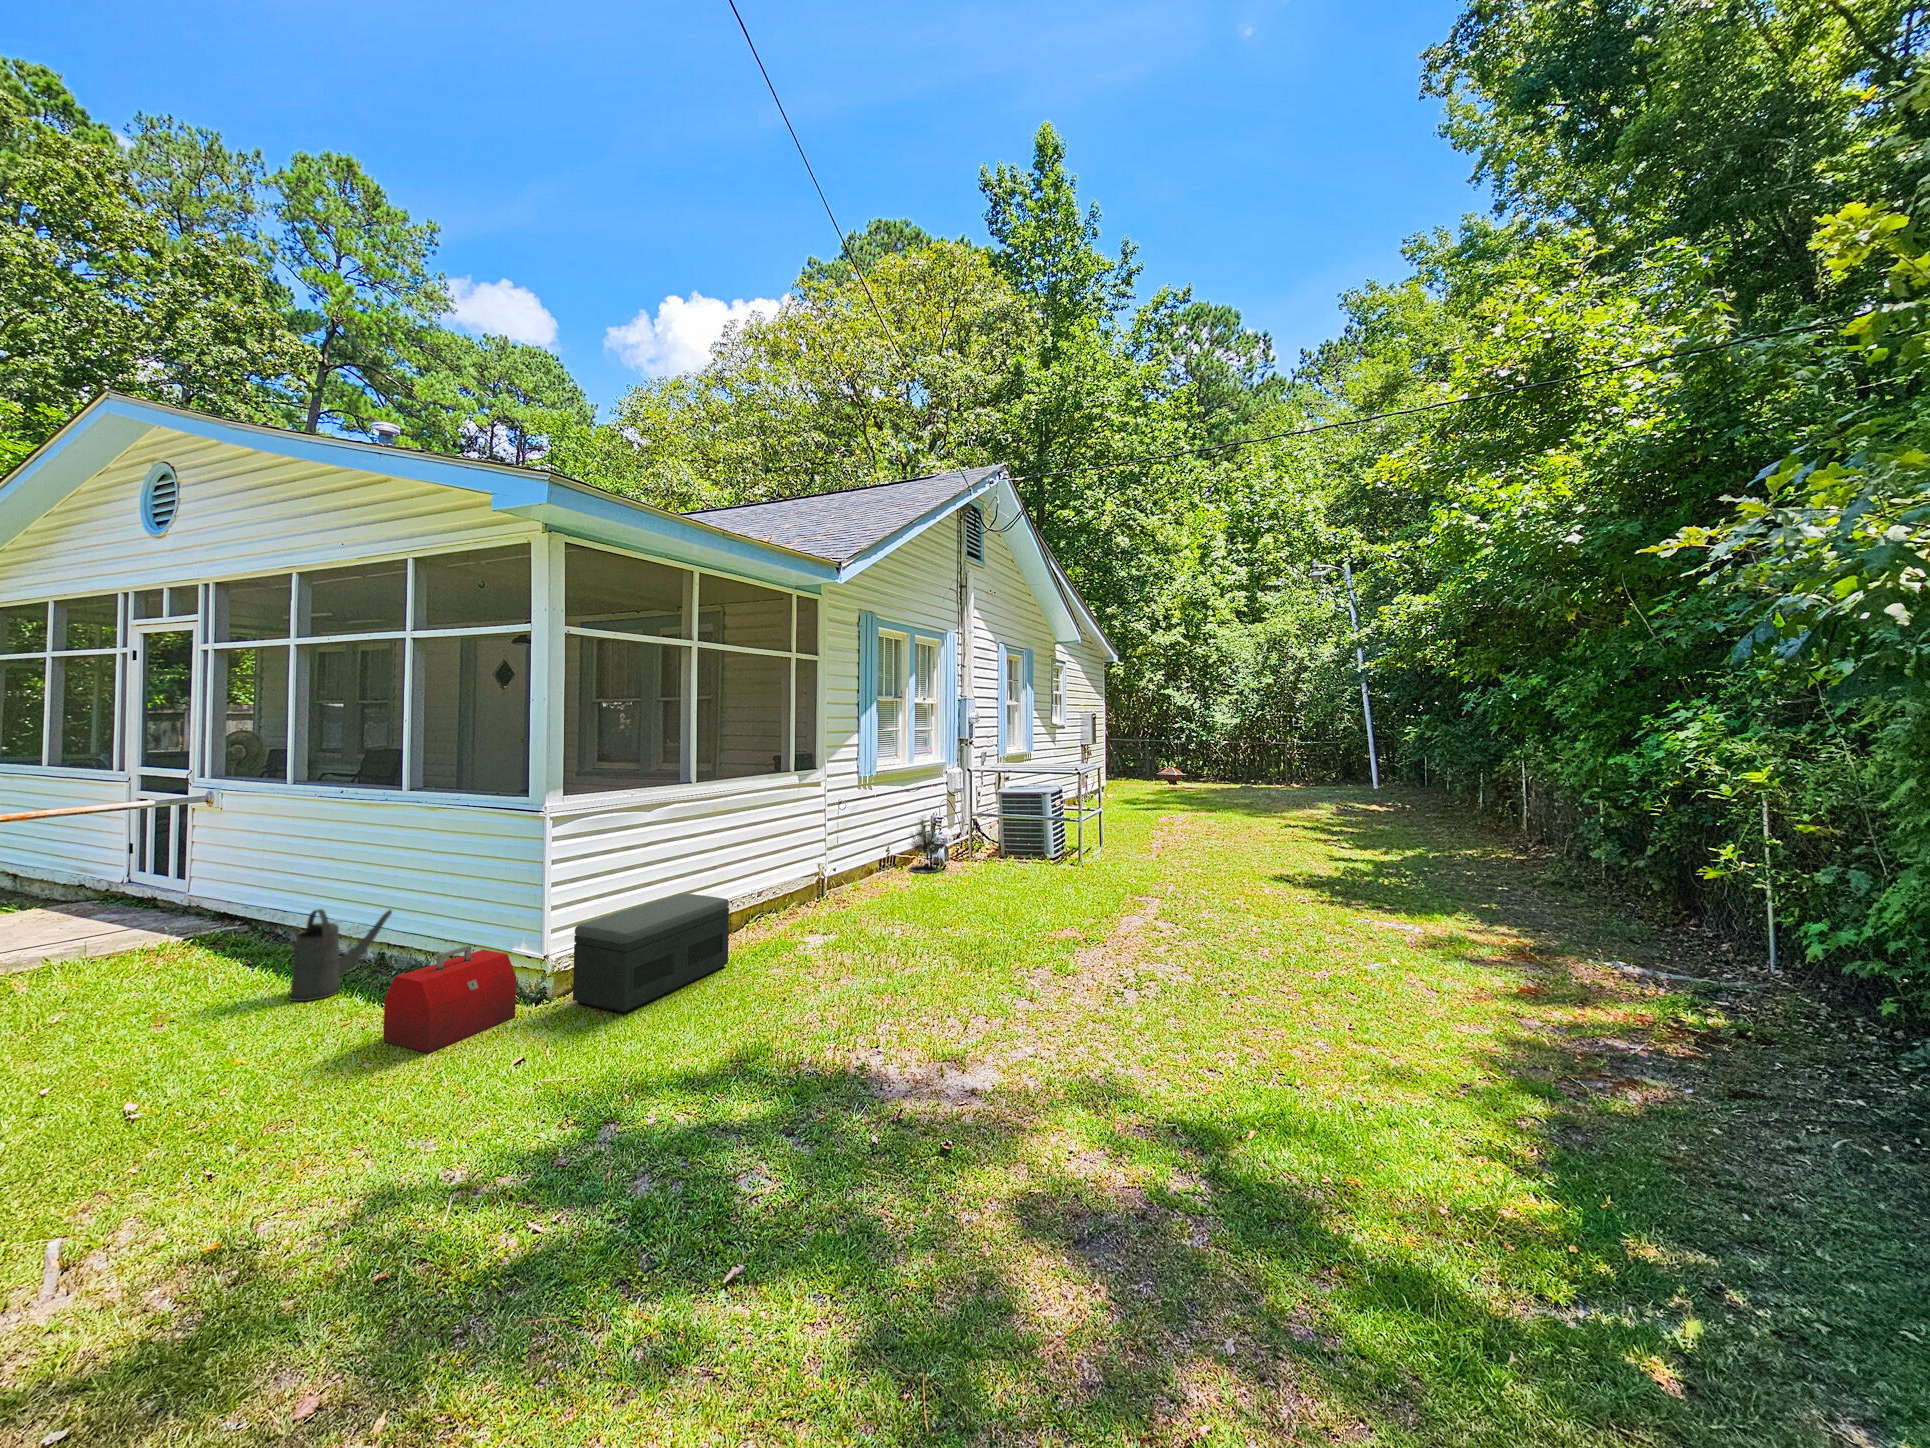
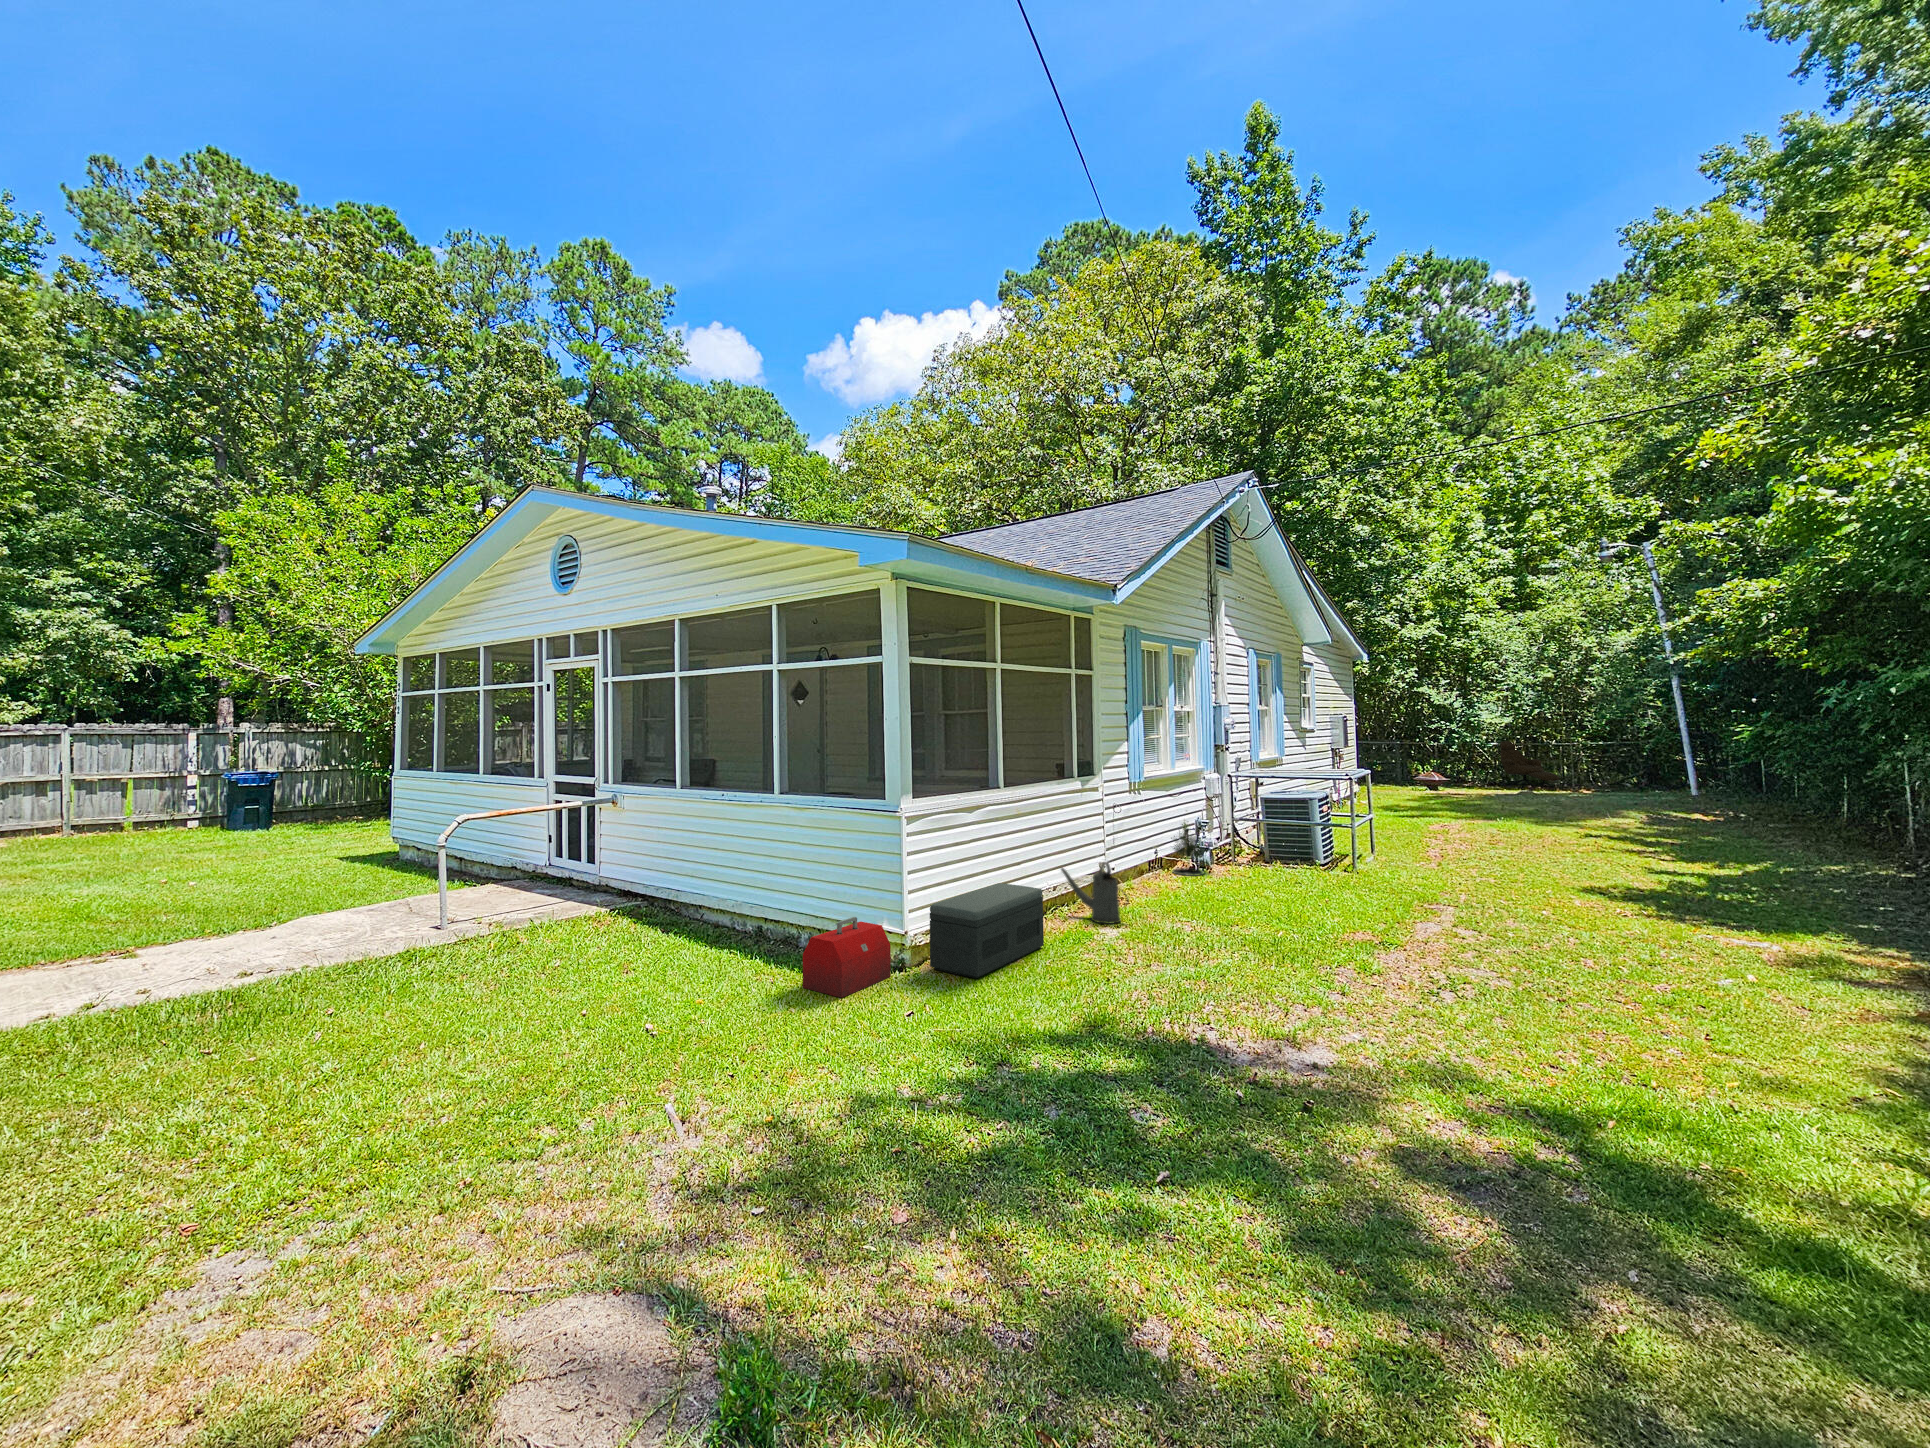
lounge chair: none [1230,739,1275,780] -> present [1500,741,1560,787]
watering can: present [275,909,392,1001] -> present [1061,862,1129,924]

